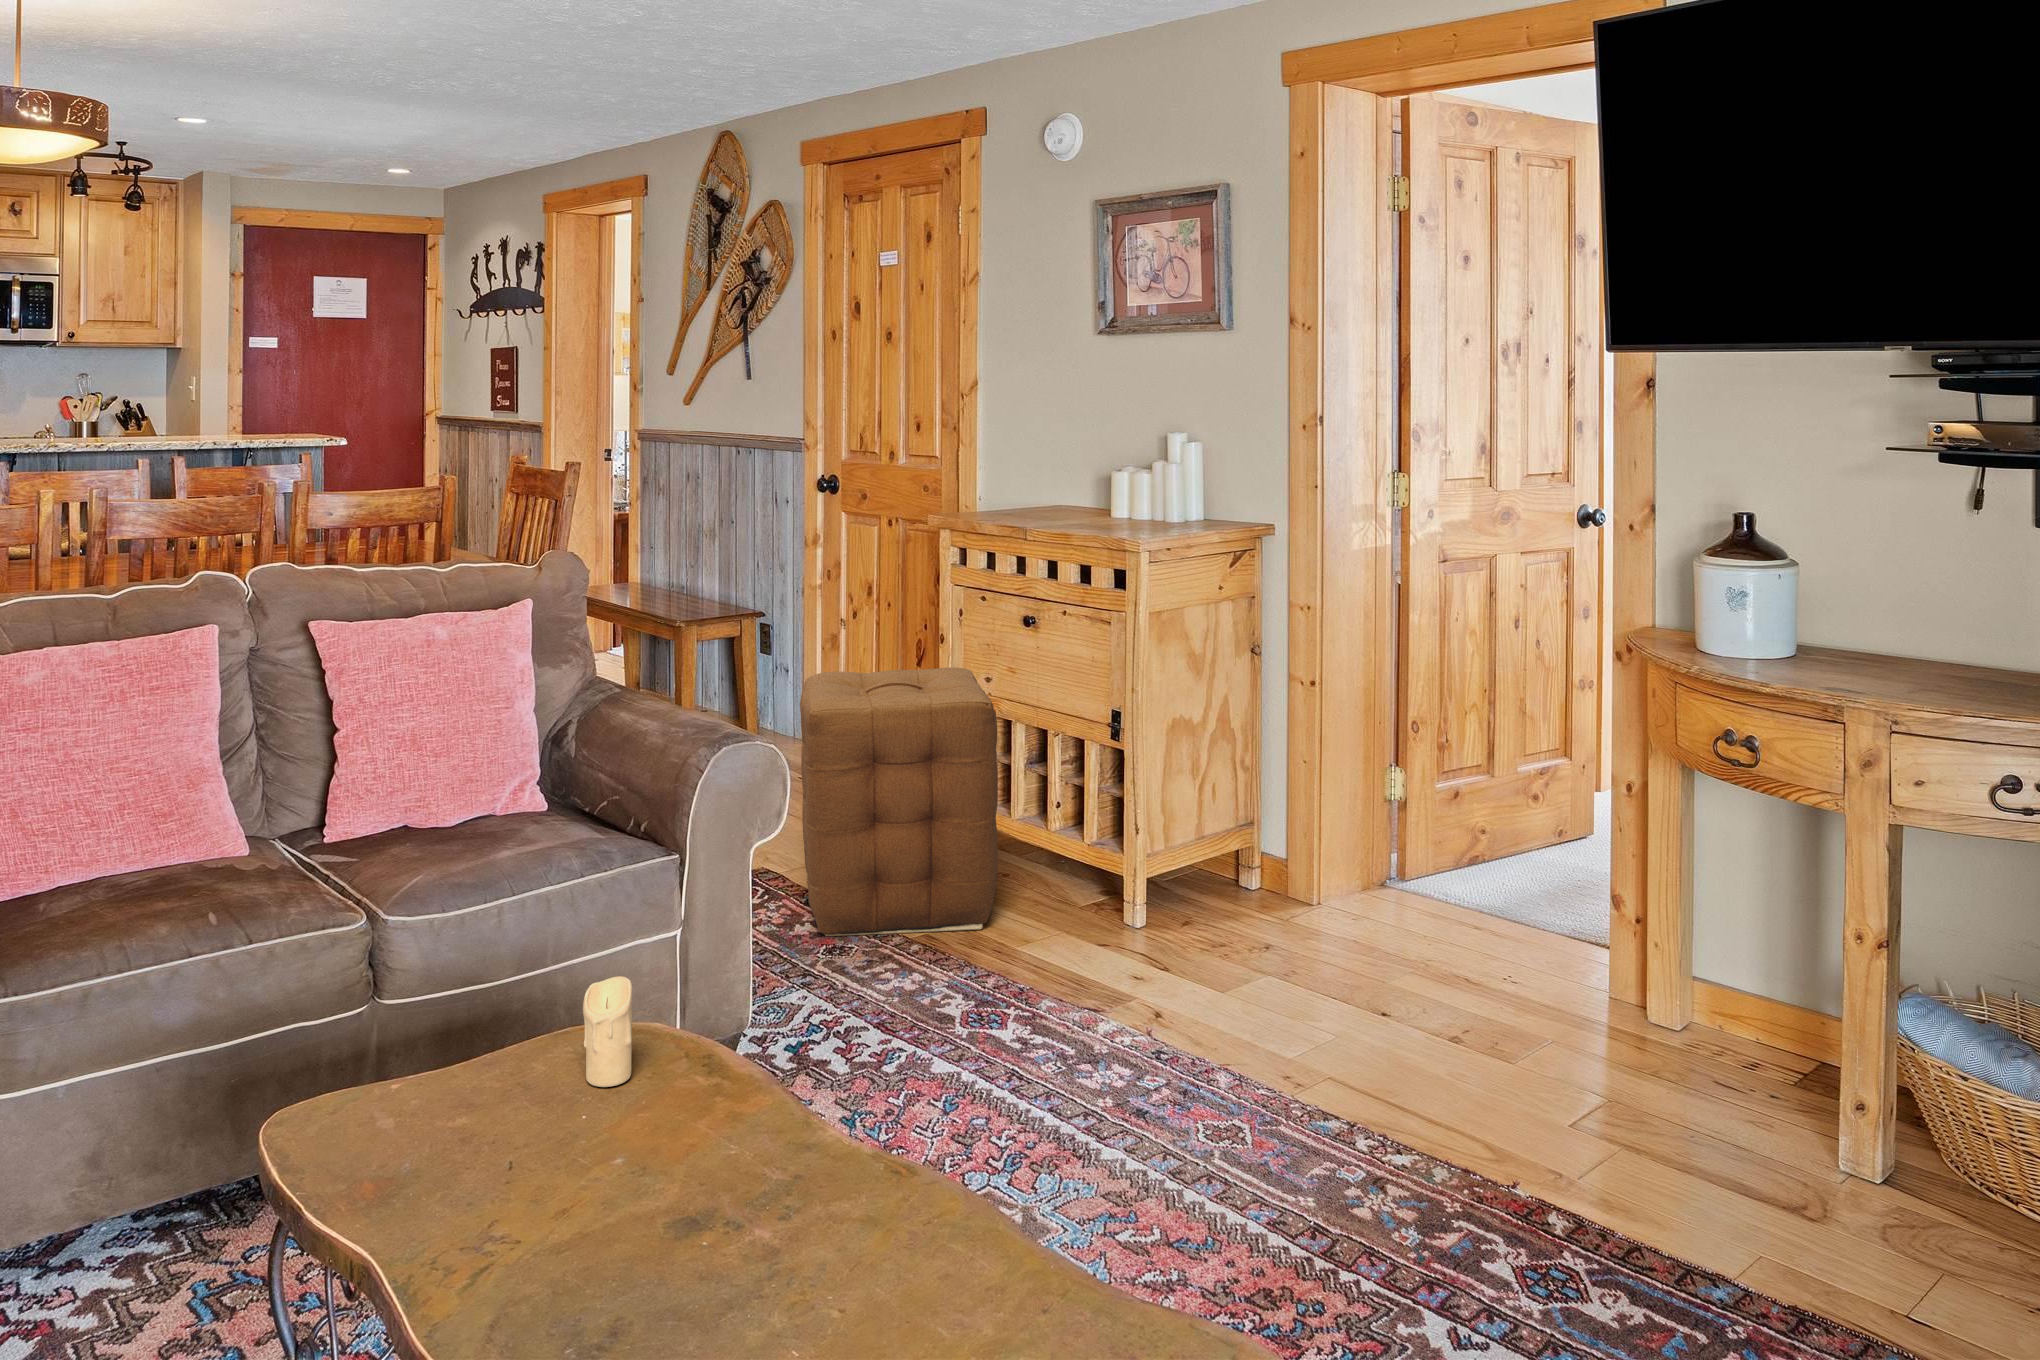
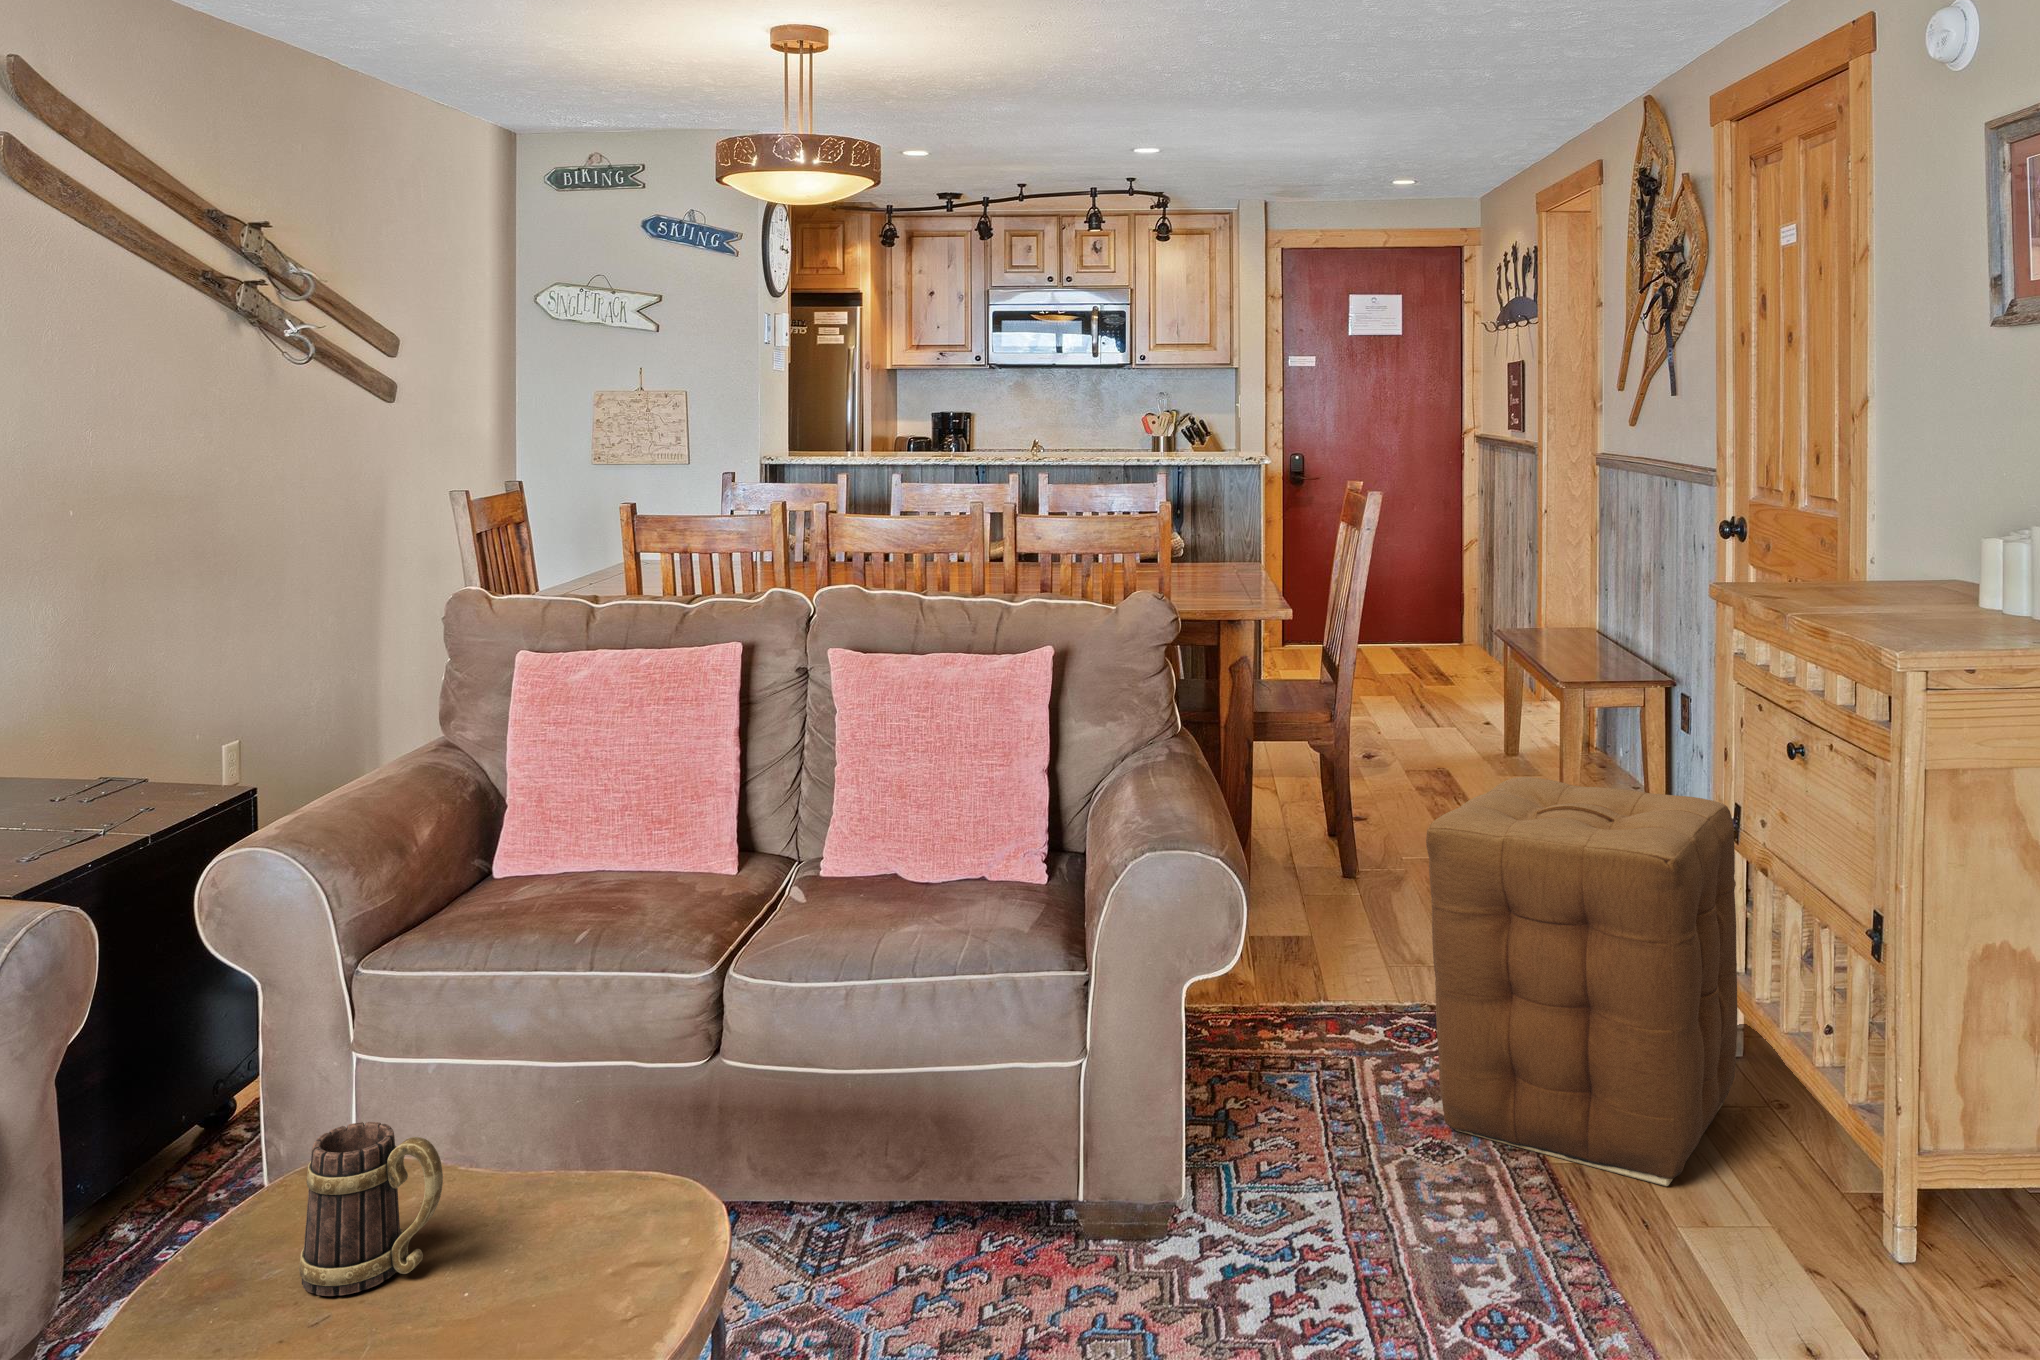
candle: present [583,976,632,1087] -> none [506,1134,571,1274]
mug: none [435,1001,557,1145] -> present [299,1122,443,1296]

